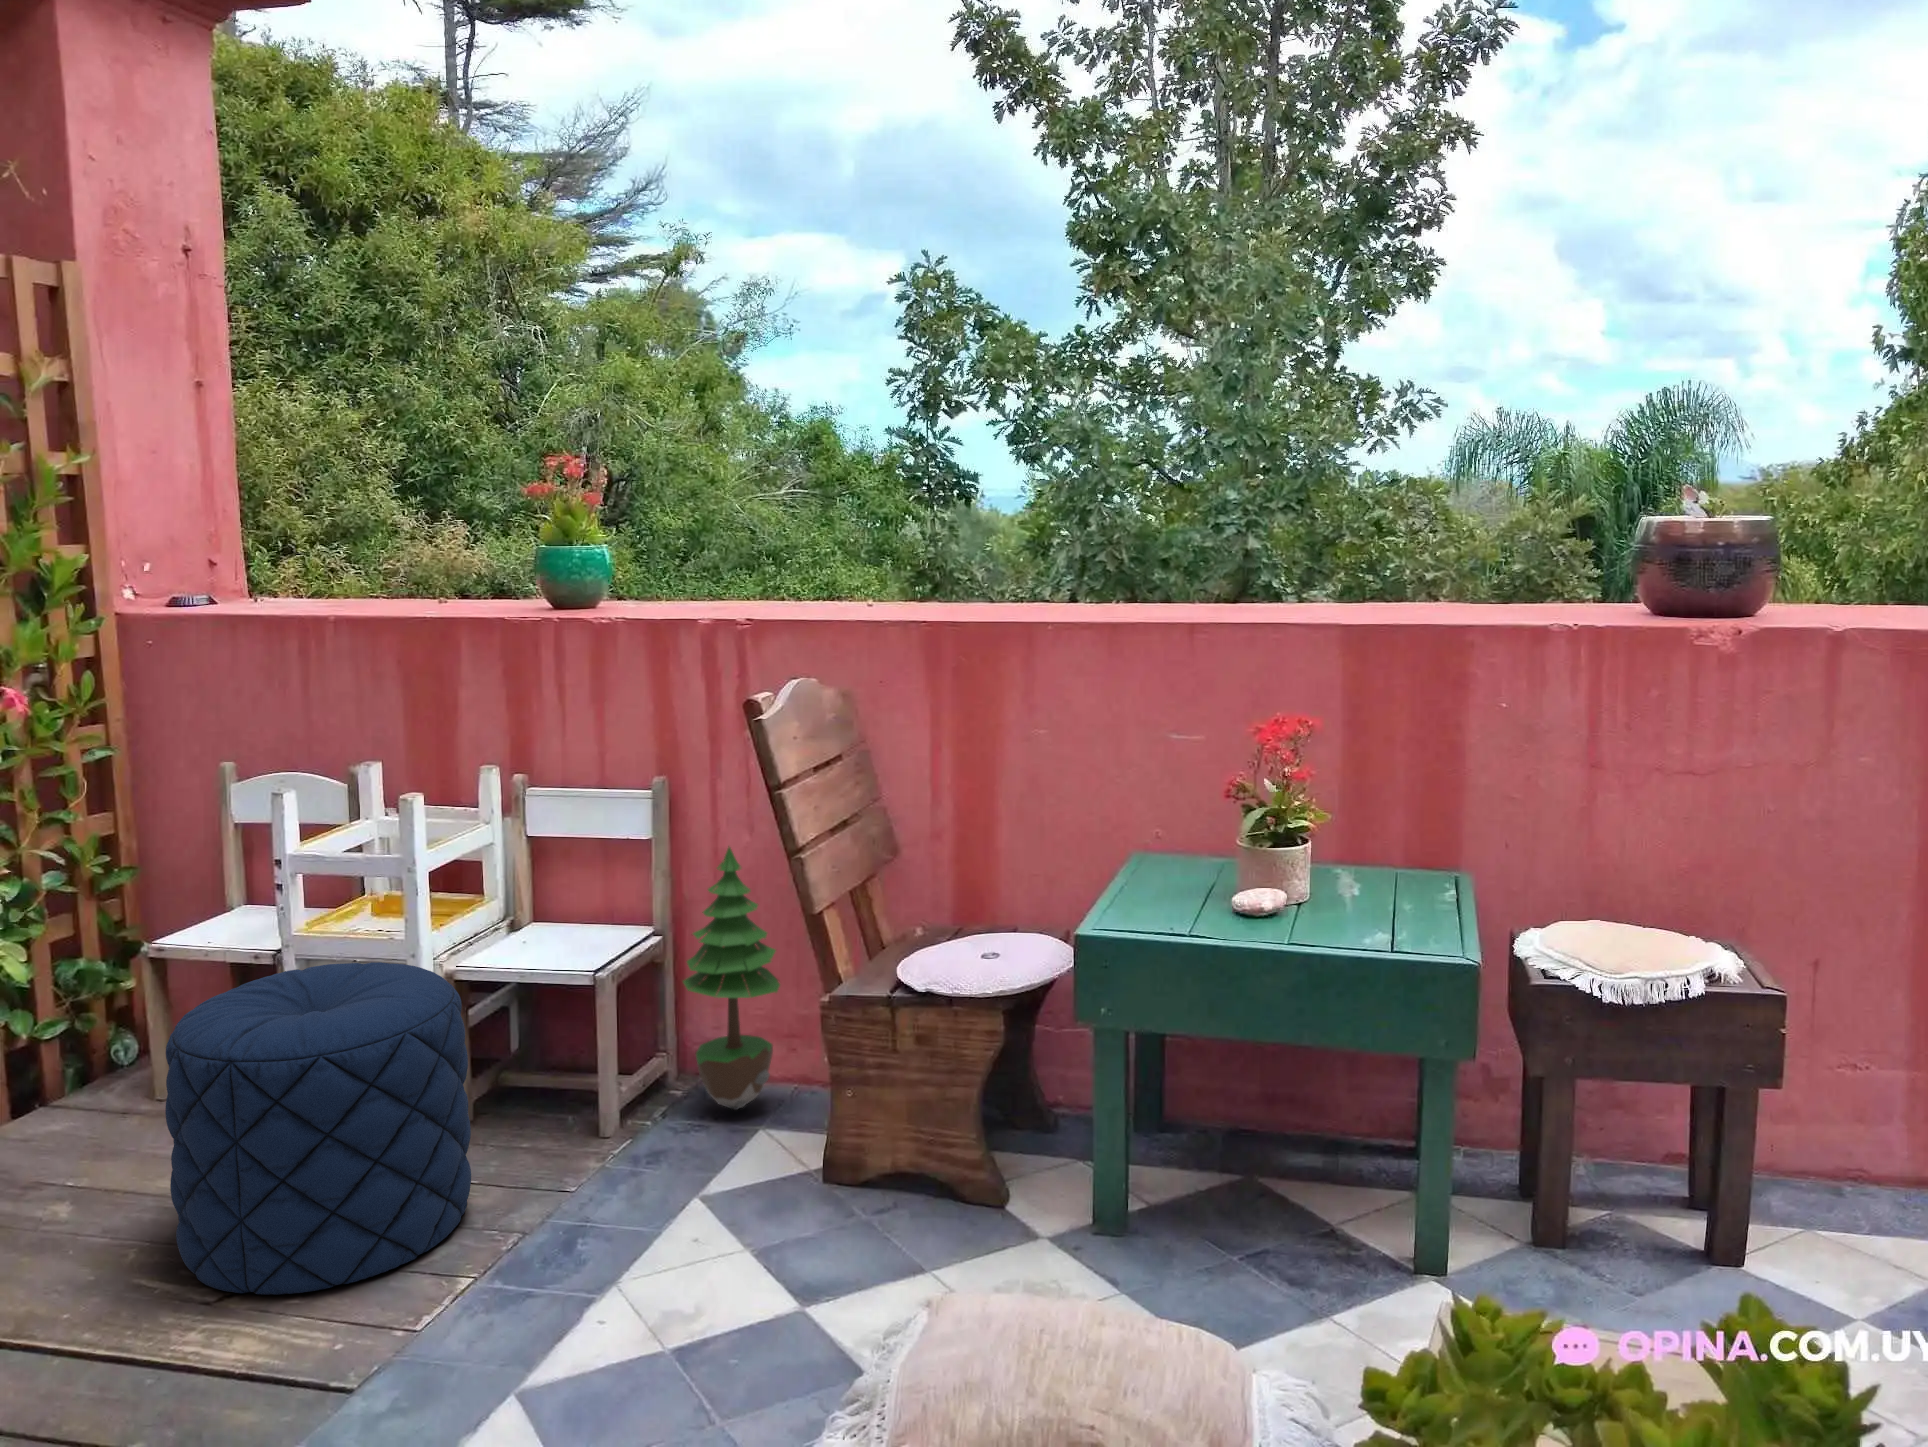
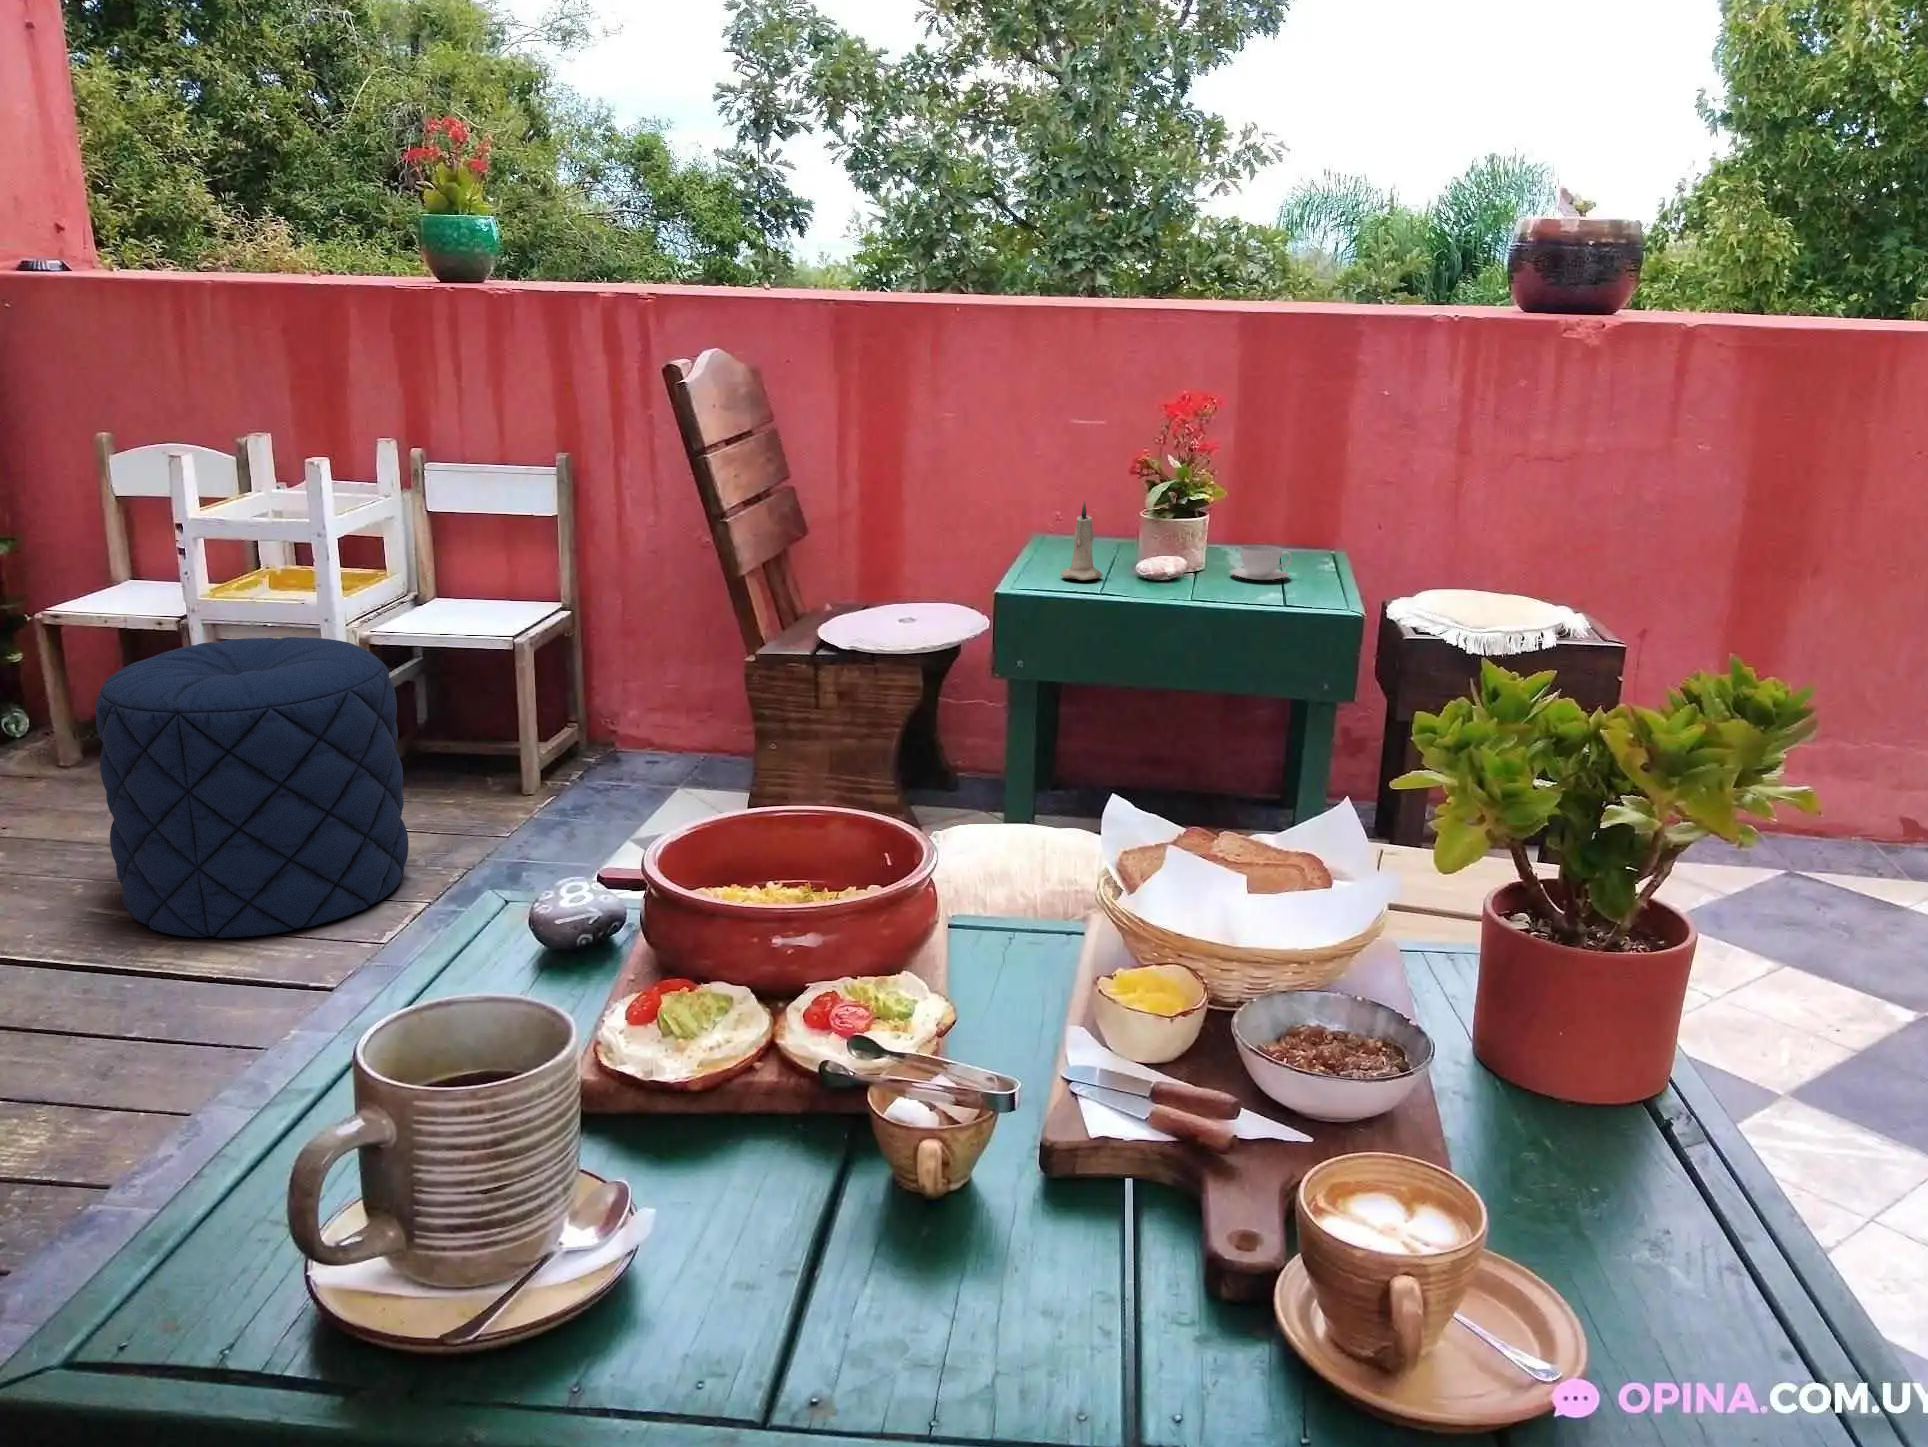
candle: none [1145,830,1191,916] -> present [1061,501,1102,580]
potted tree: present [683,846,780,1110] -> none [588,534,687,795]
teacup: none [1332,873,1401,914] -> present [1230,545,1292,580]

